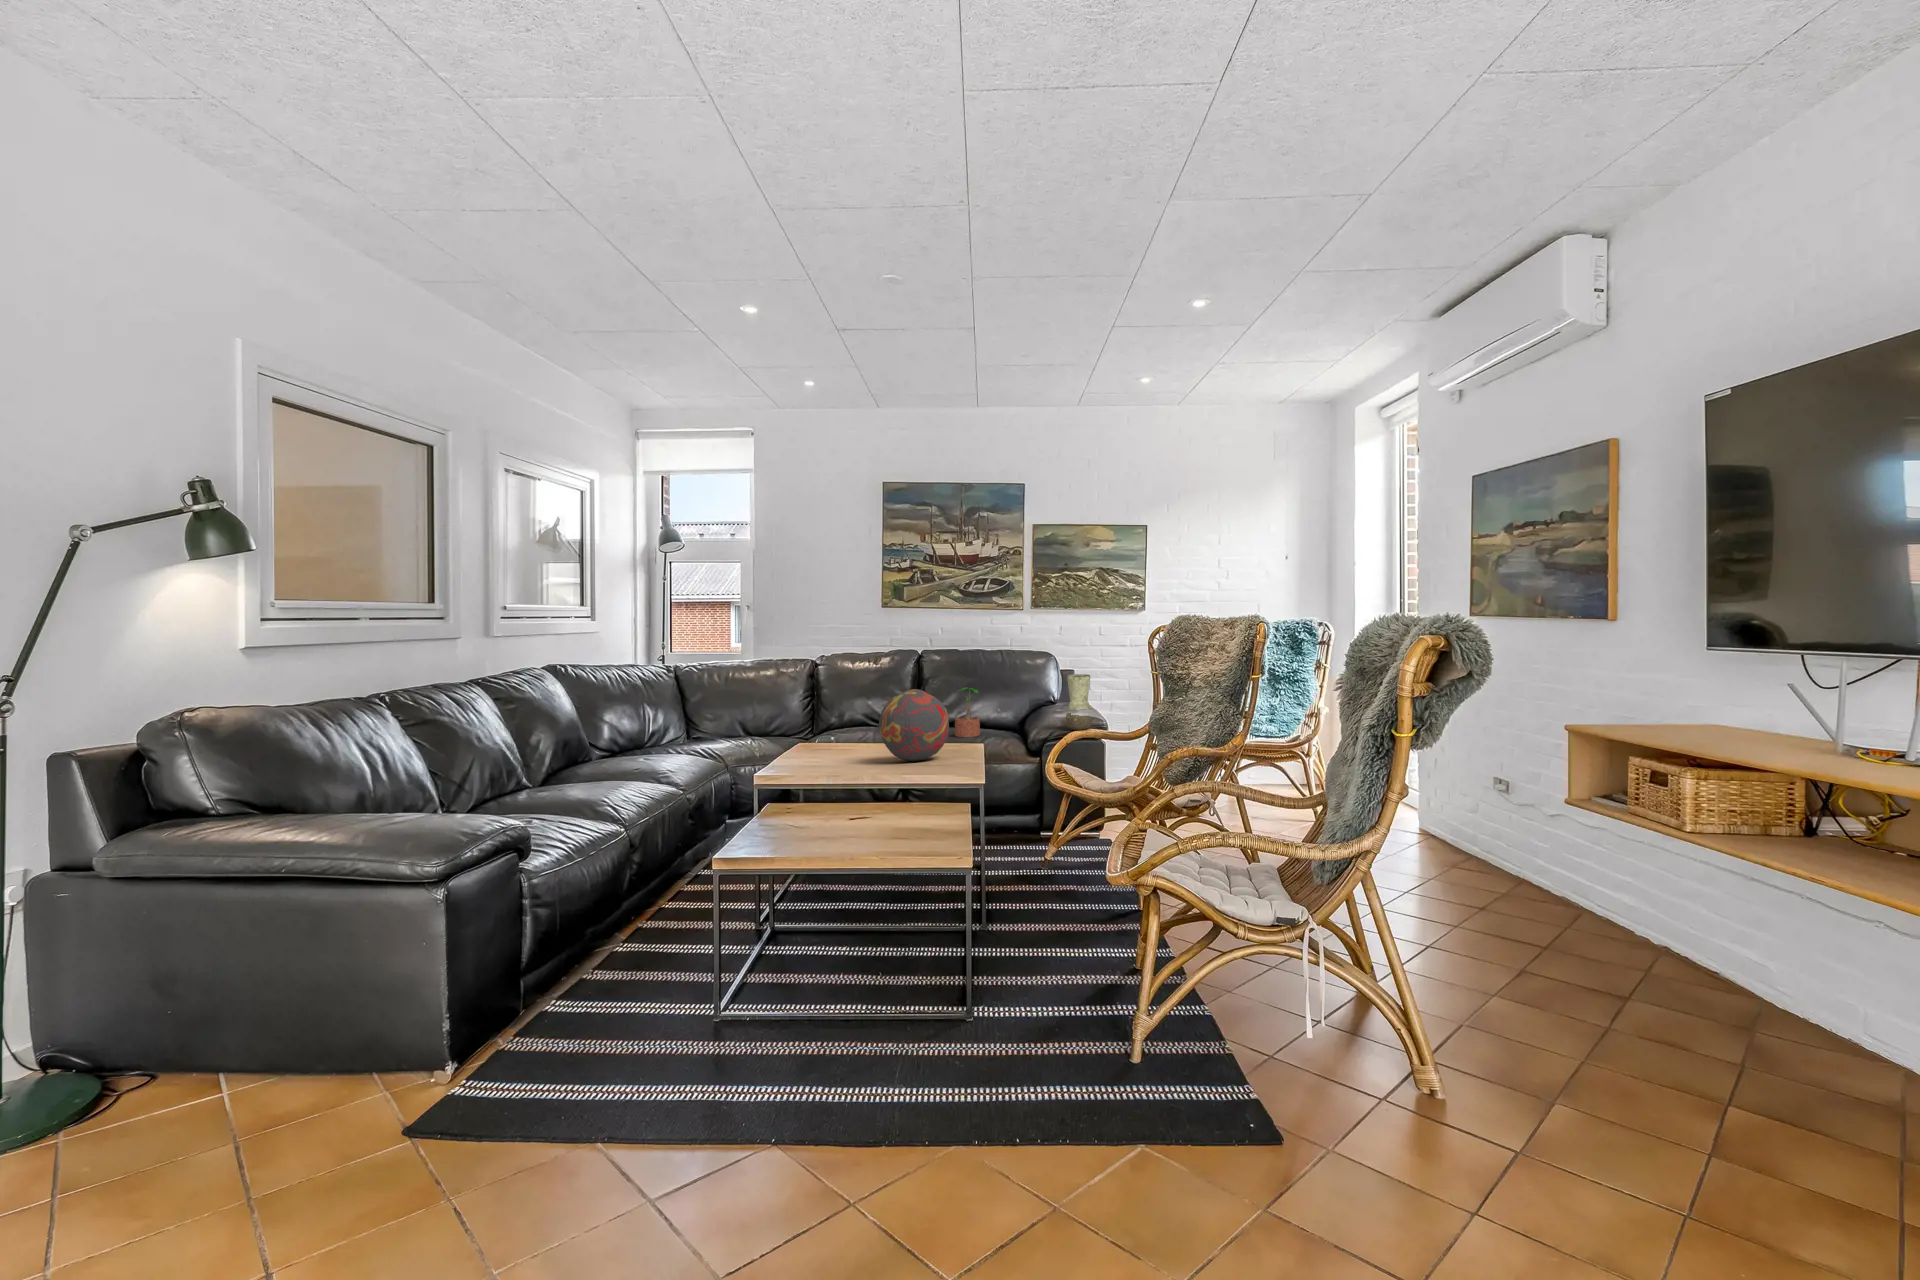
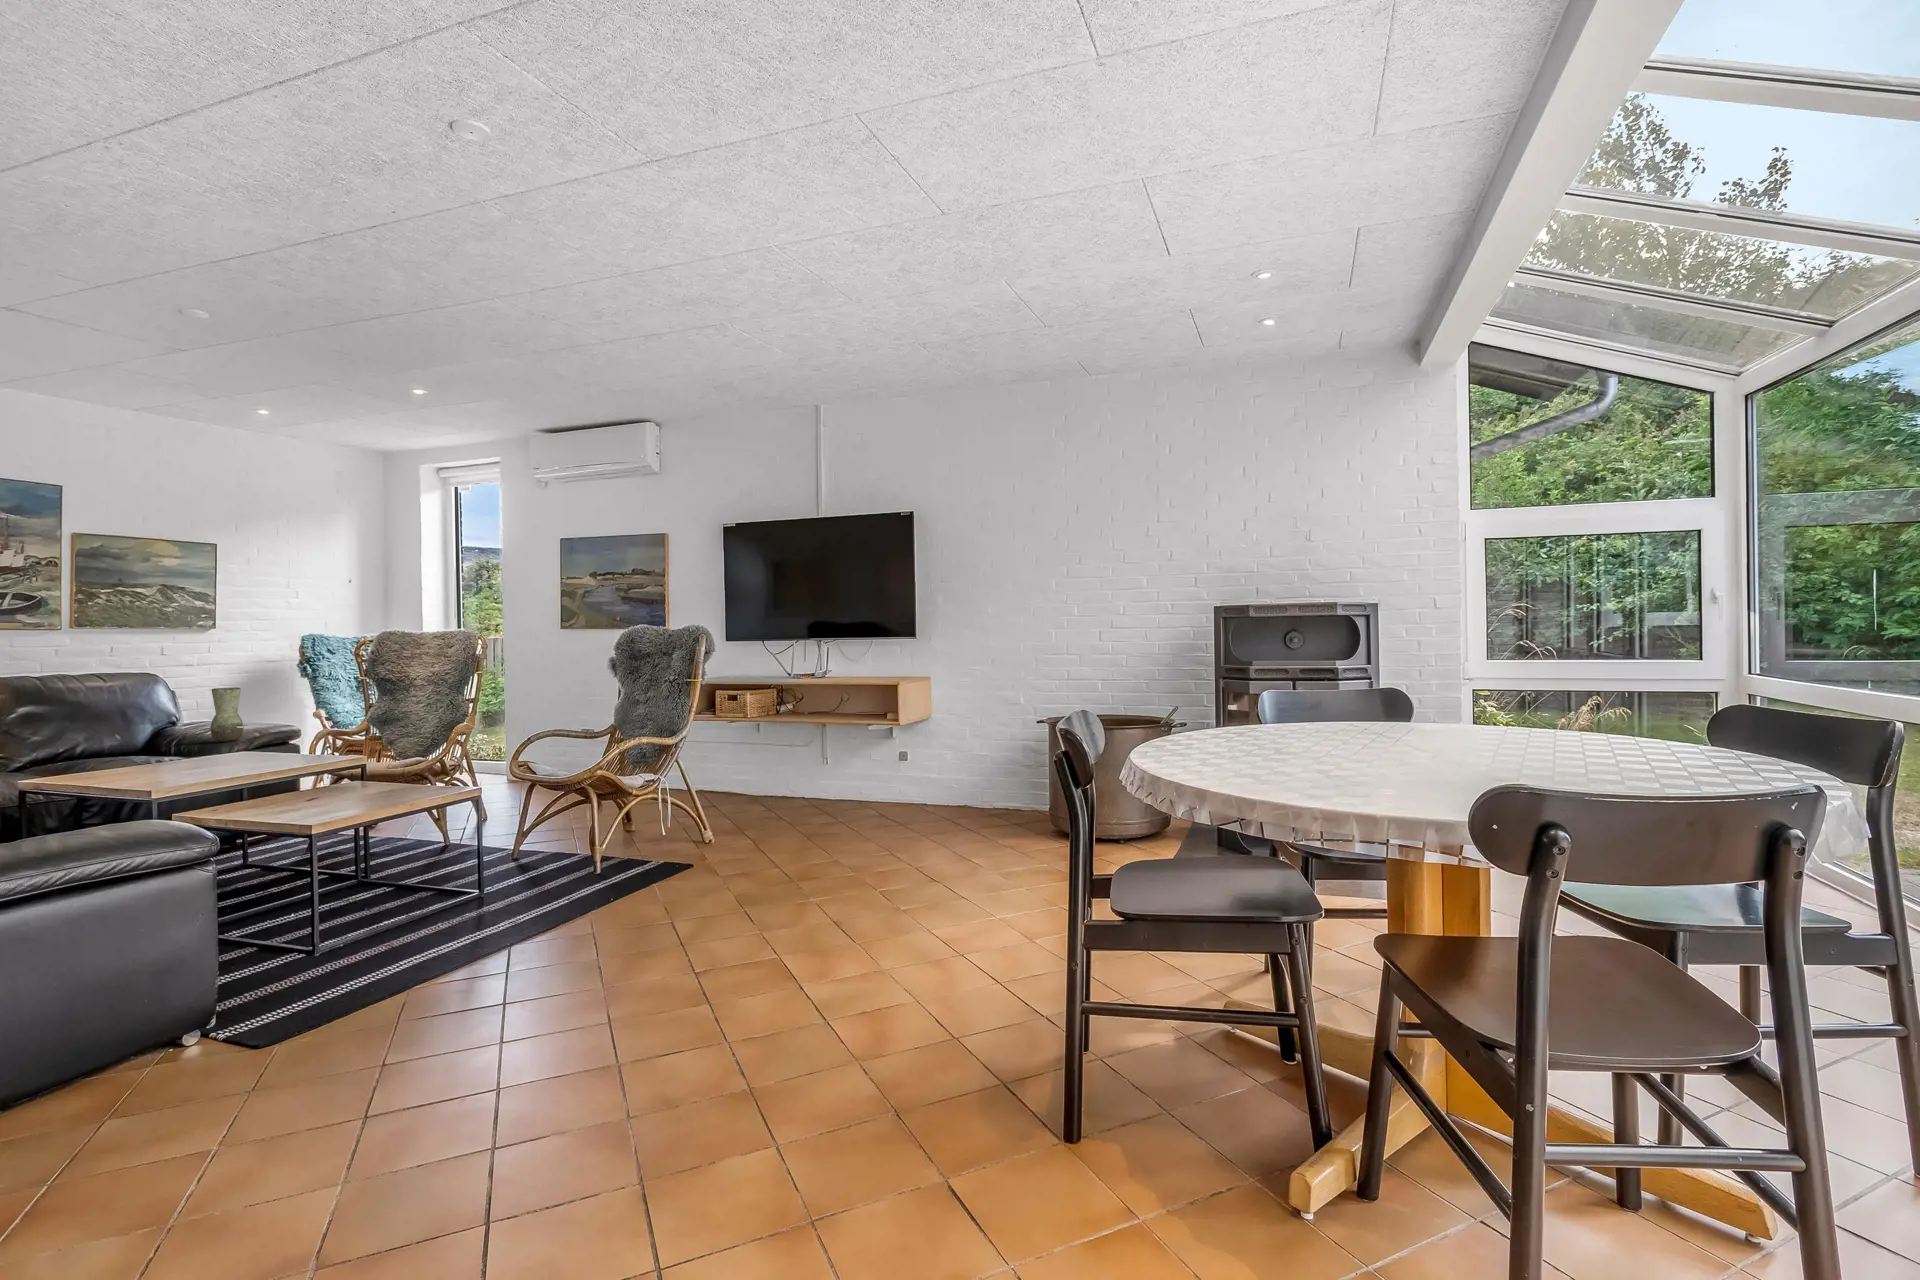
potted plant: present [955,687,980,737] -> none [55,709,98,763]
decorative orb: present [879,689,949,761] -> none [109,699,203,772]

